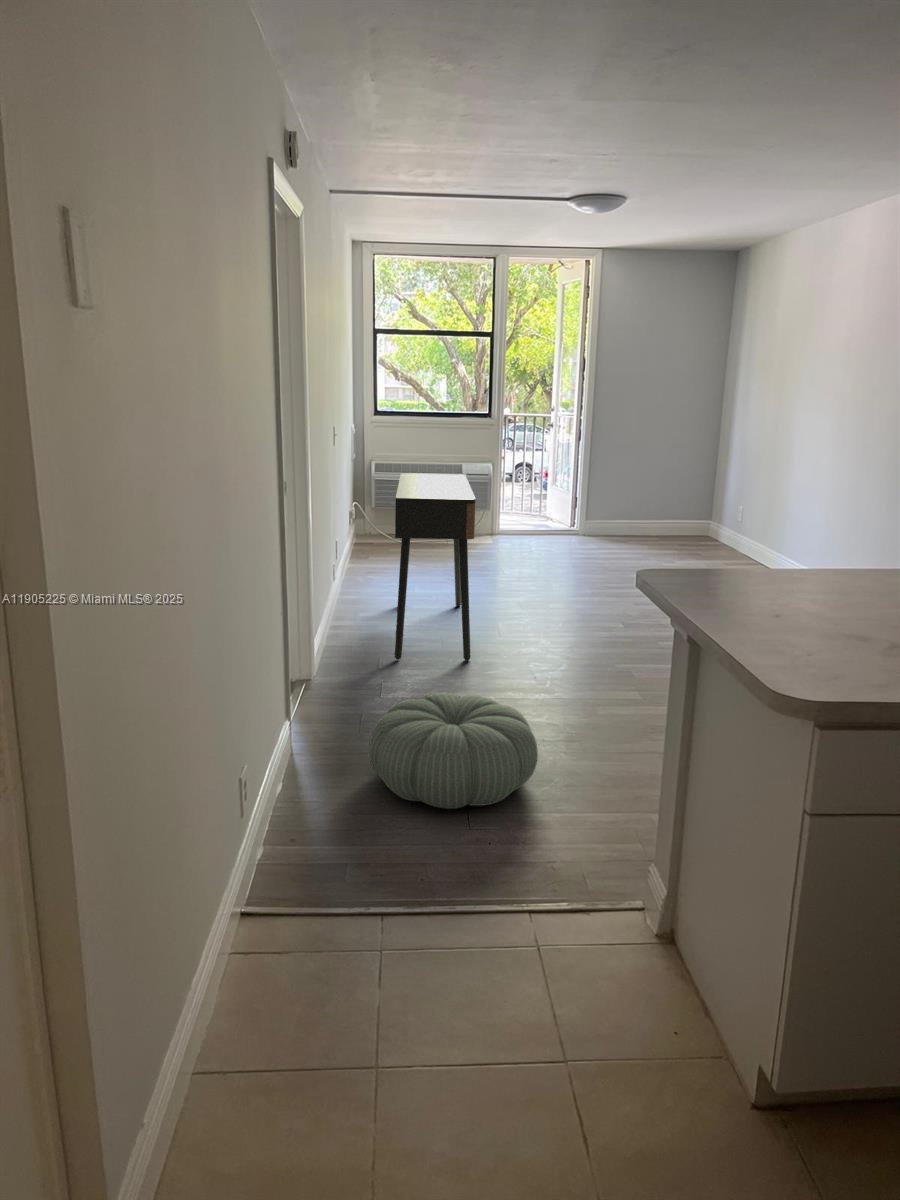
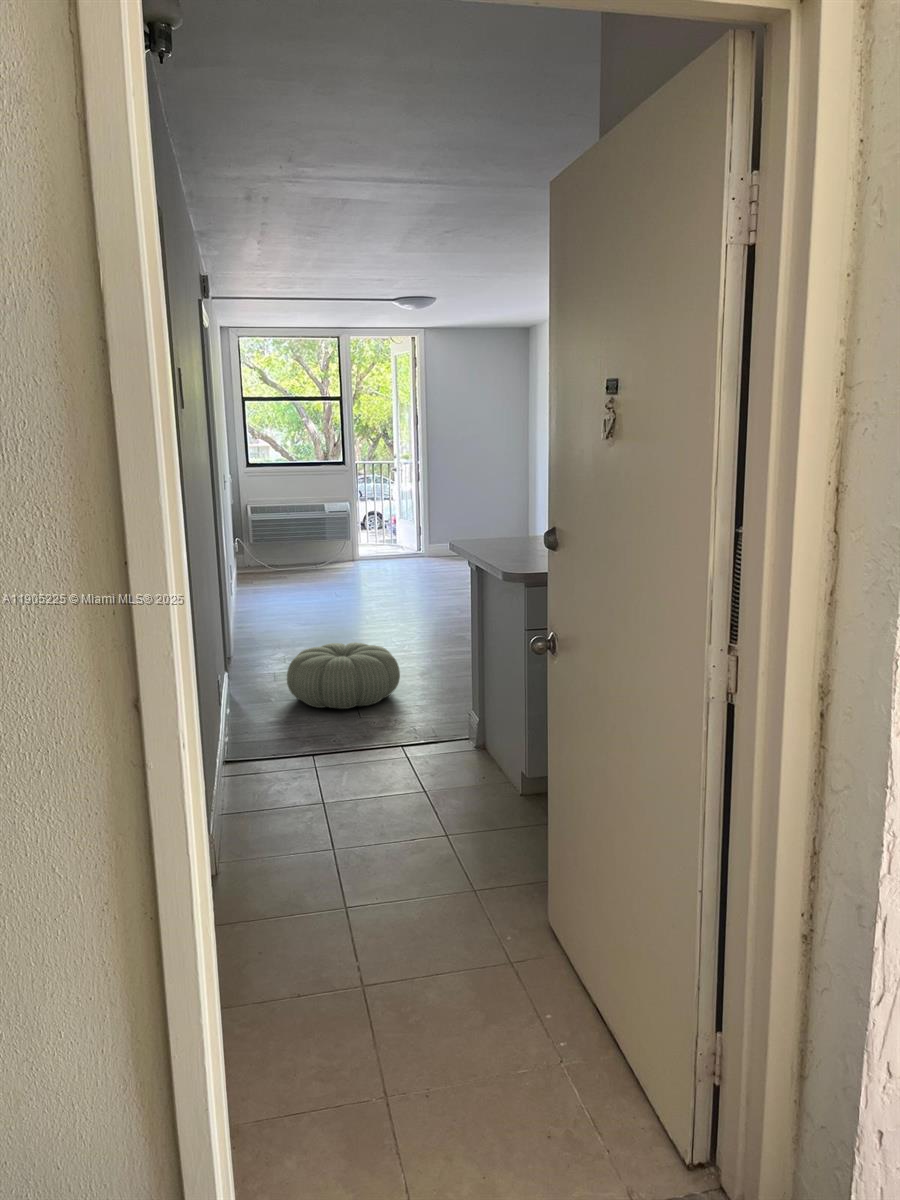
console table: present [395,473,476,660] -> none [280,506,347,641]

